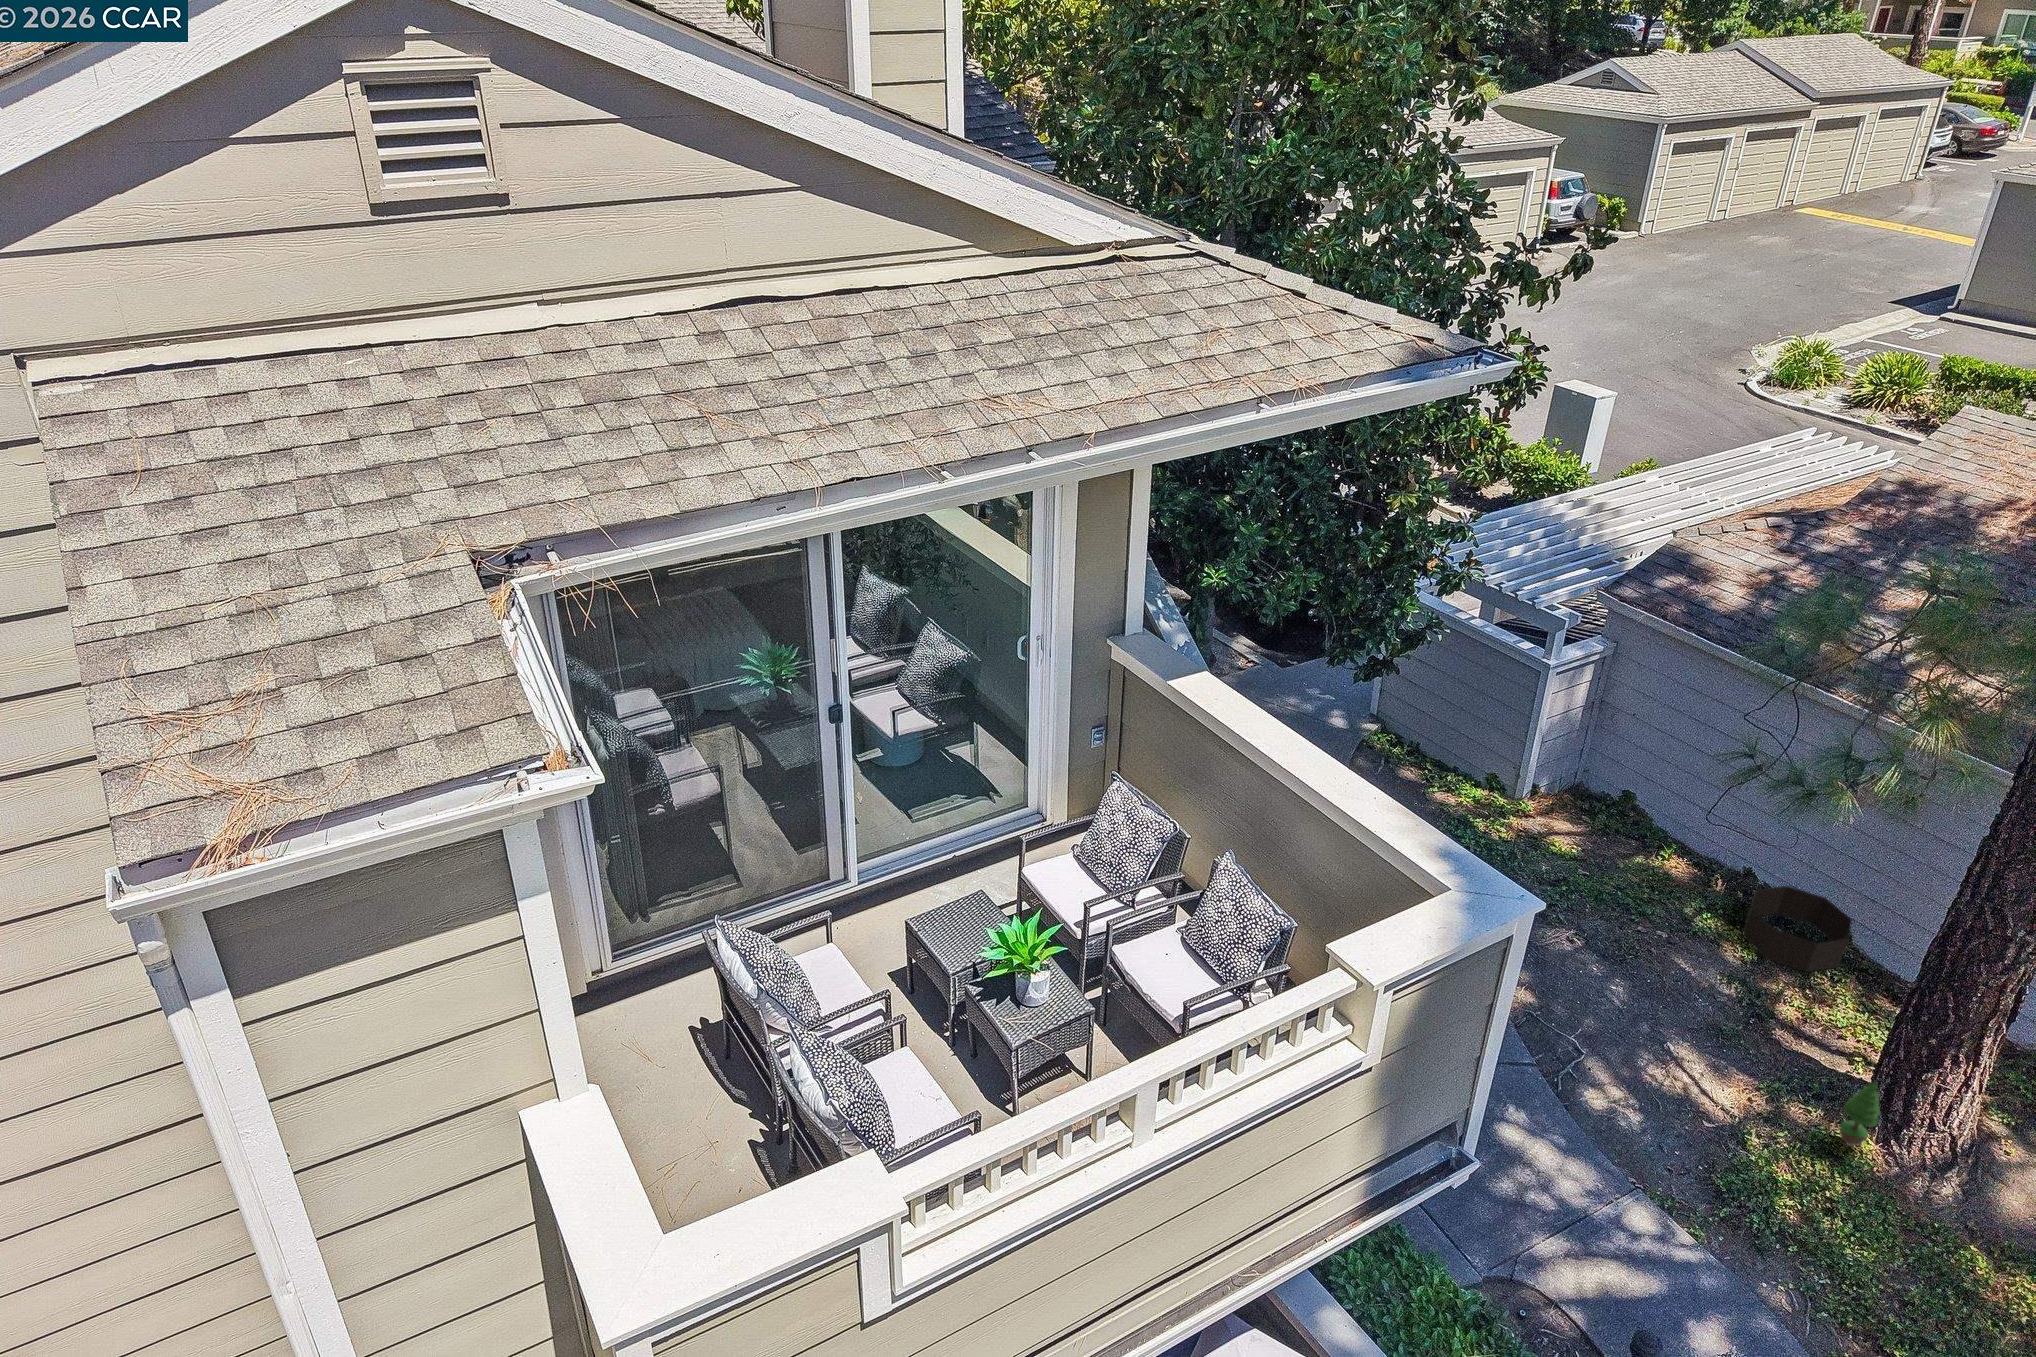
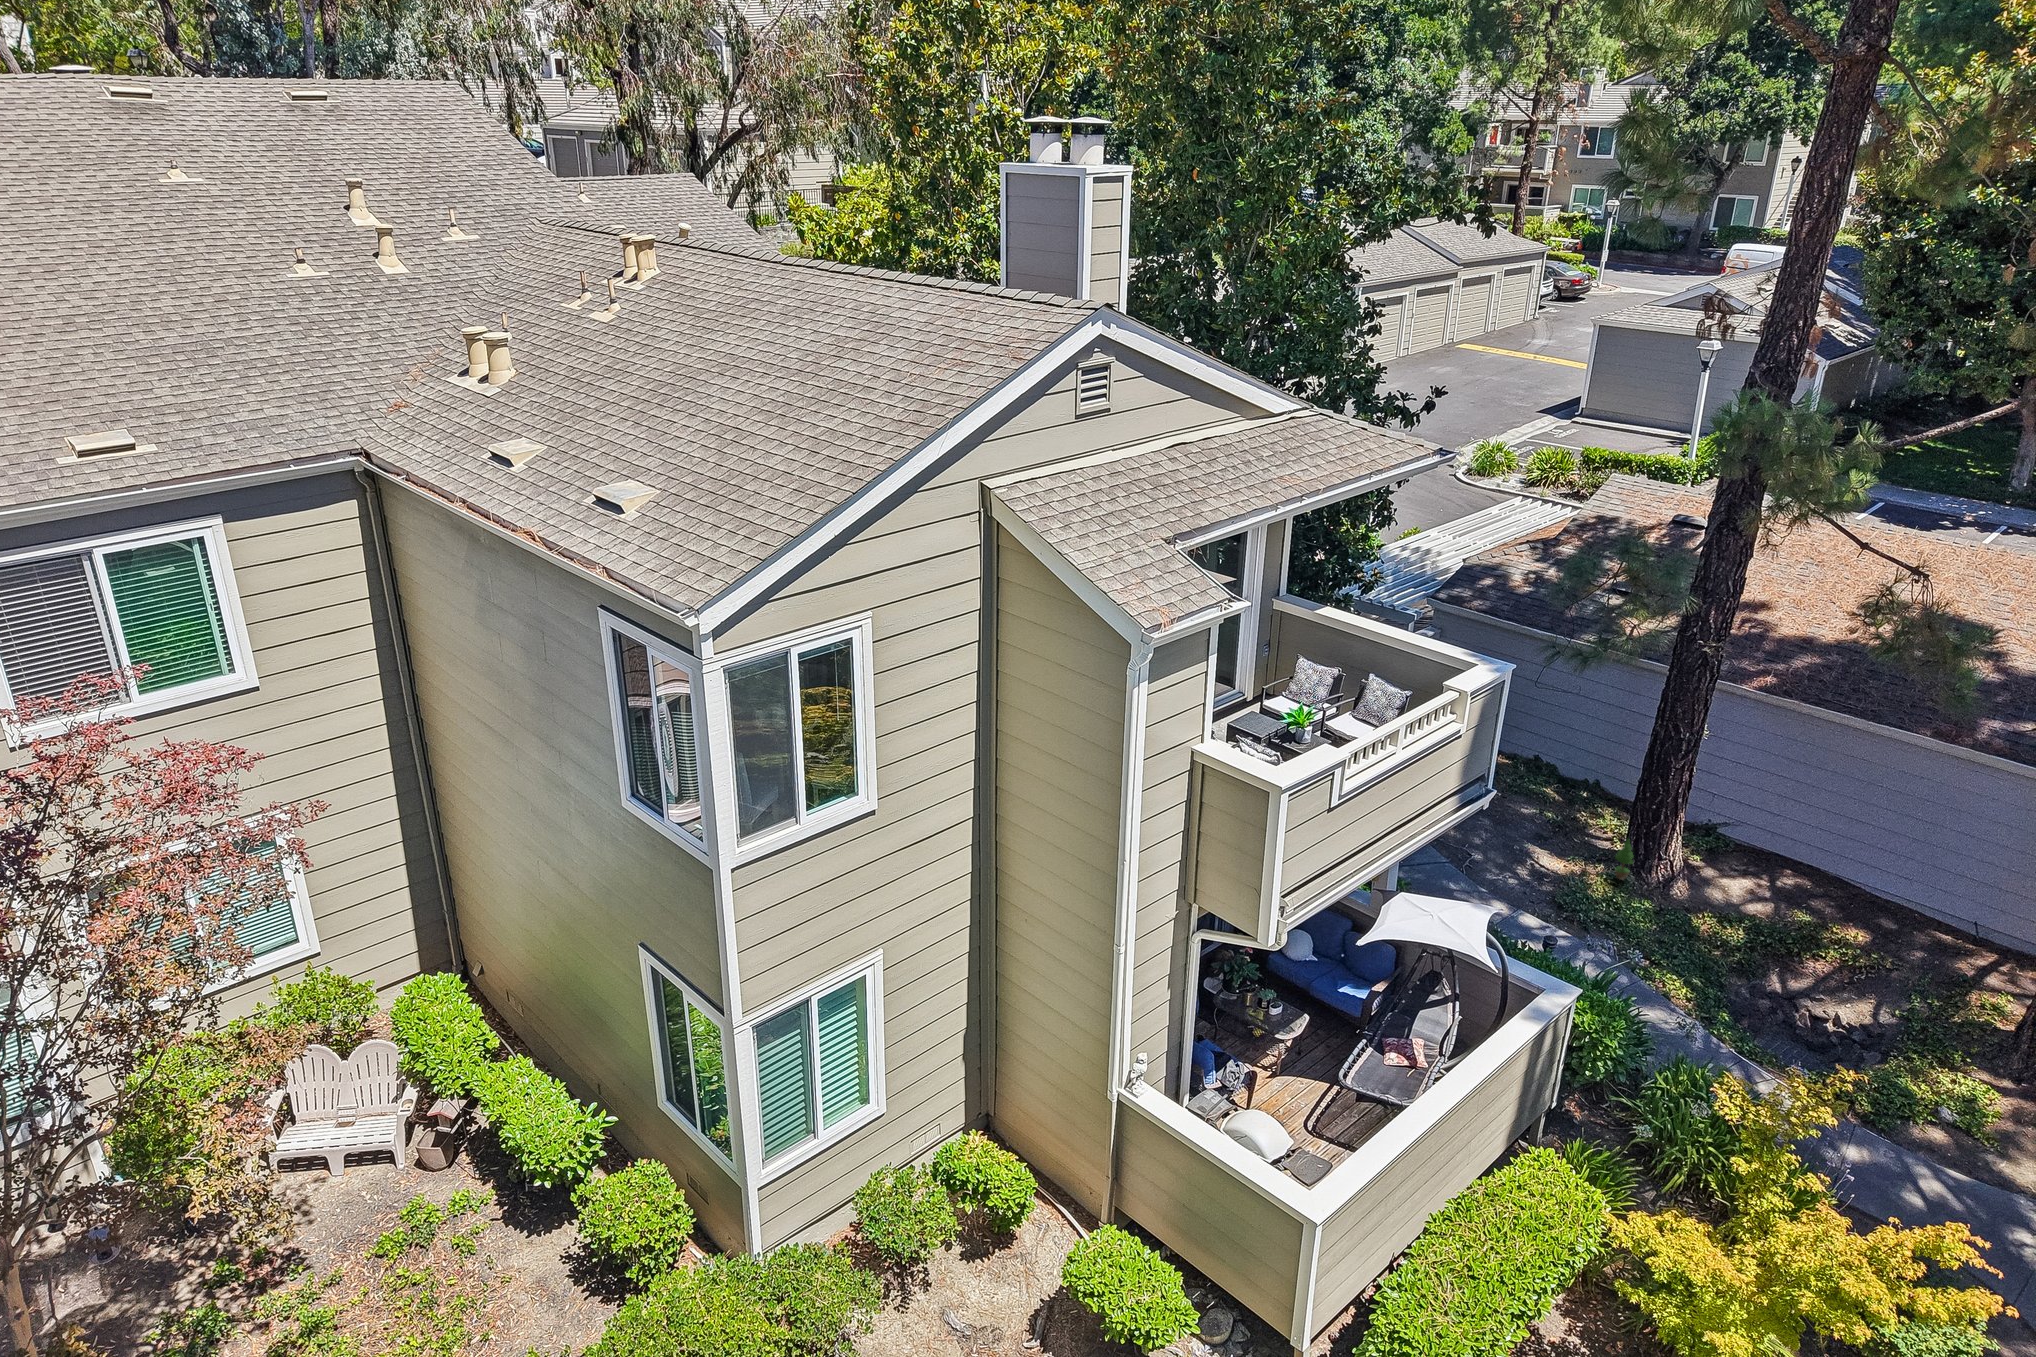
basket: present [1742,886,1852,972] -> none [1541,763,1600,807]

